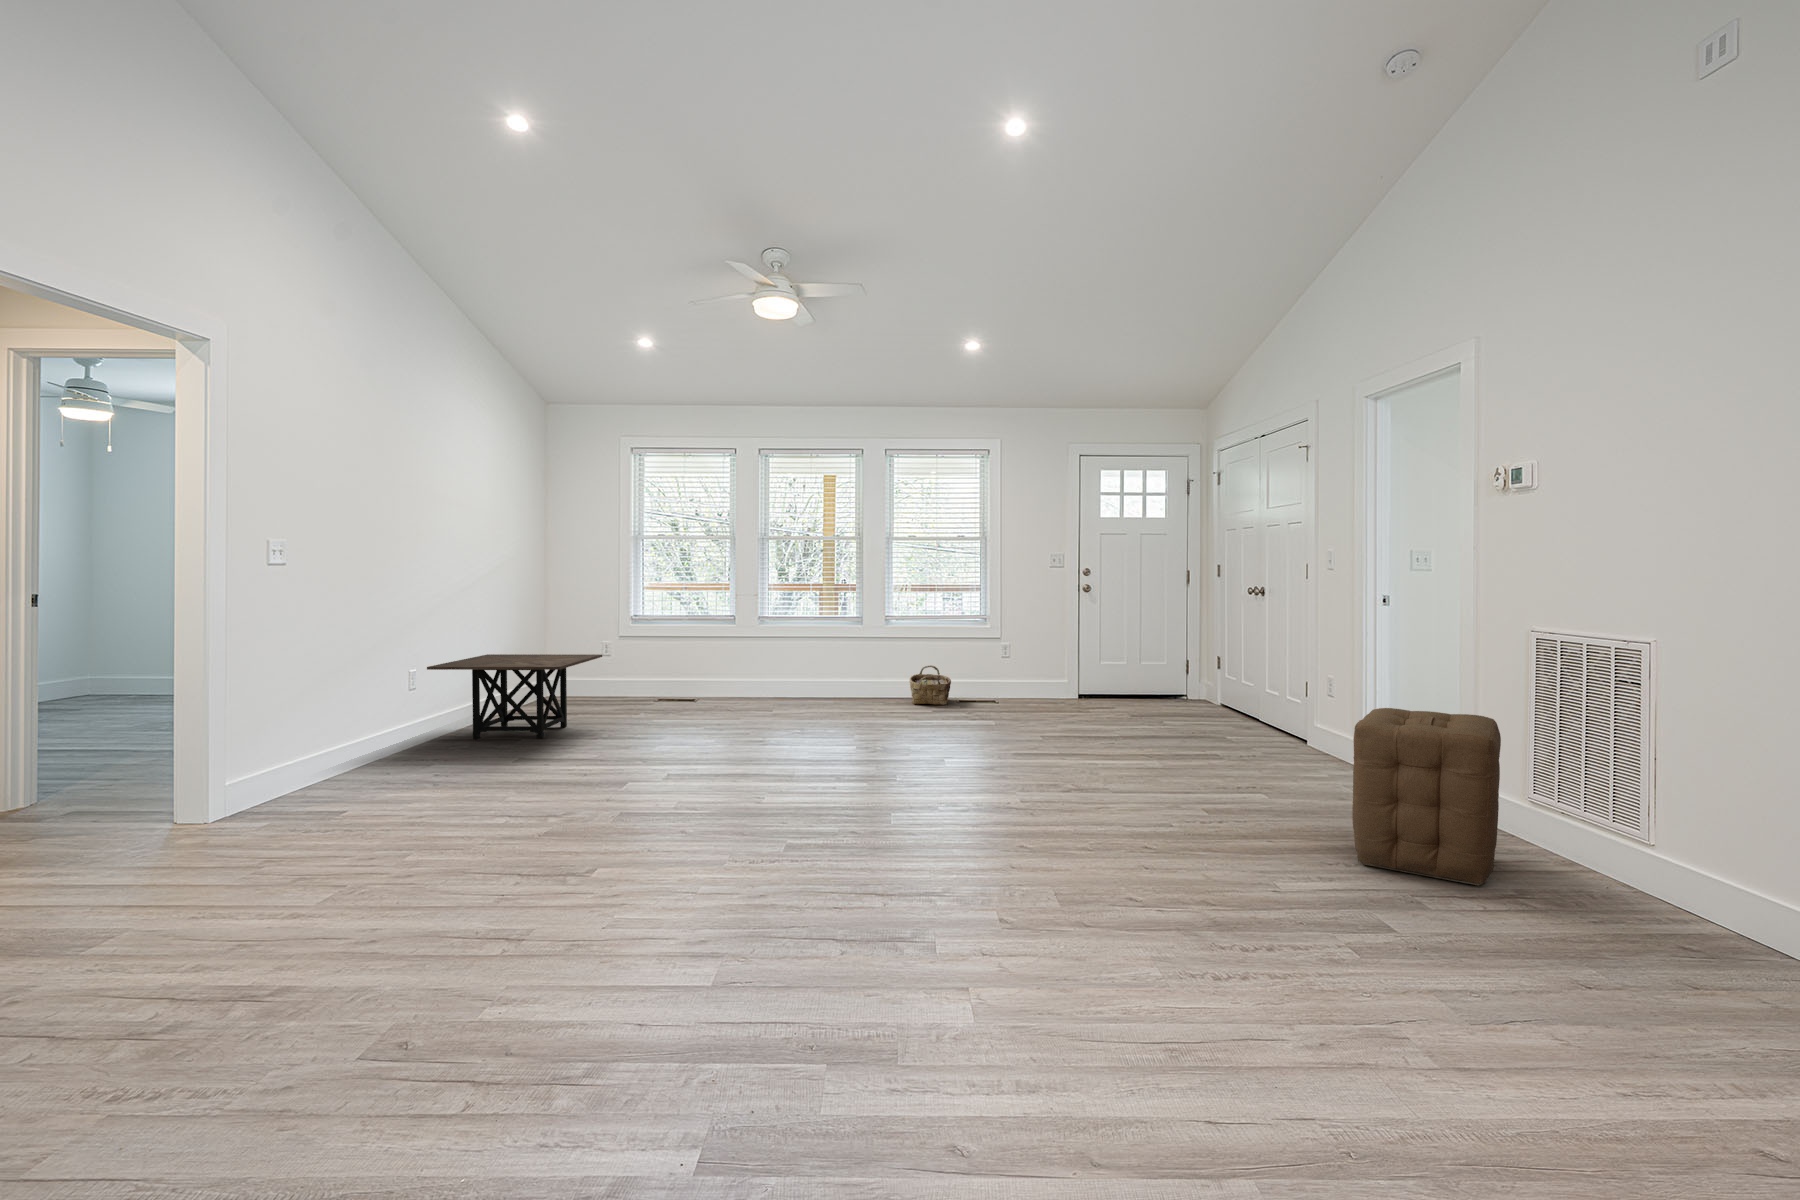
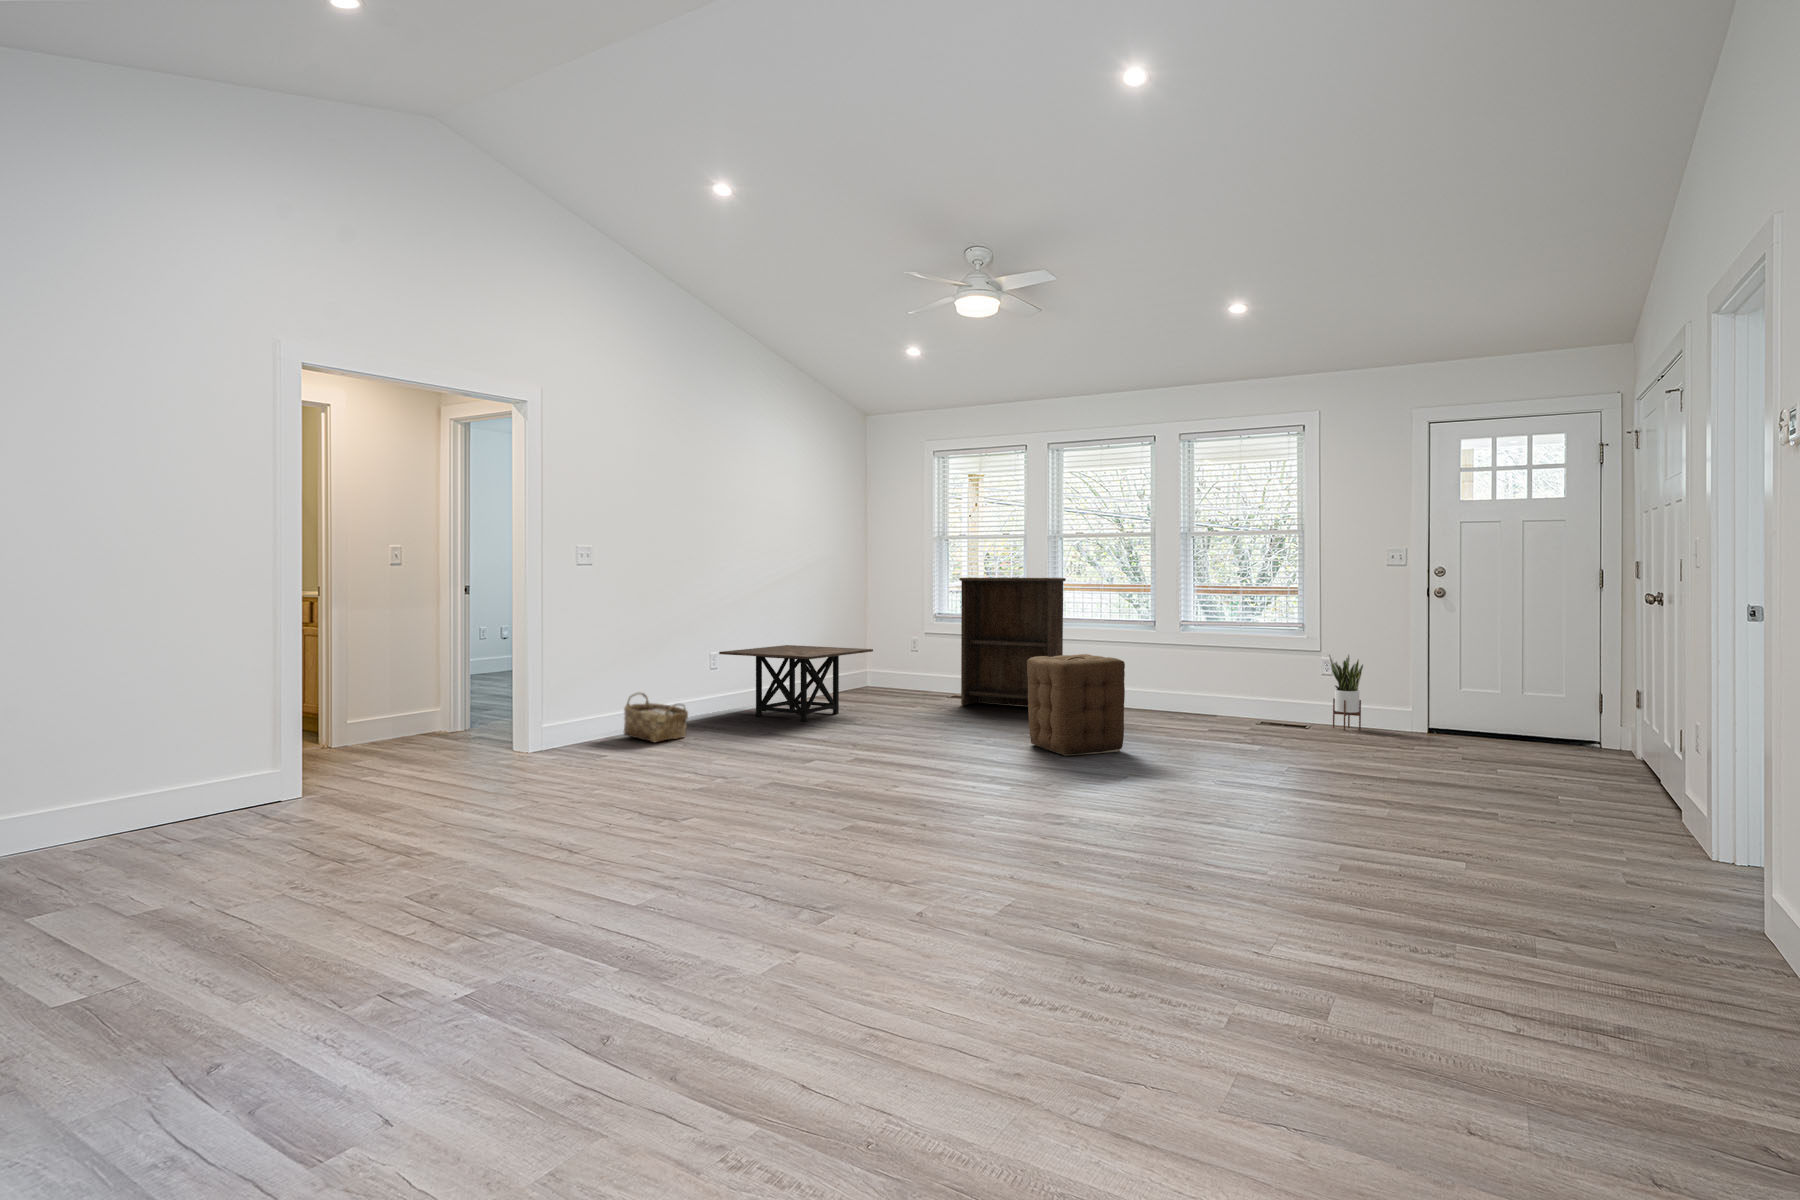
bookshelf: none [680,578,785,706] -> present [959,578,1066,706]
potted plant: none [1012,640,1035,702] -> present [1329,654,1363,731]
woven basket: present [910,665,951,705] -> present [624,692,688,742]
ottoman: present [1352,708,1501,885] -> present [1027,654,1125,756]

